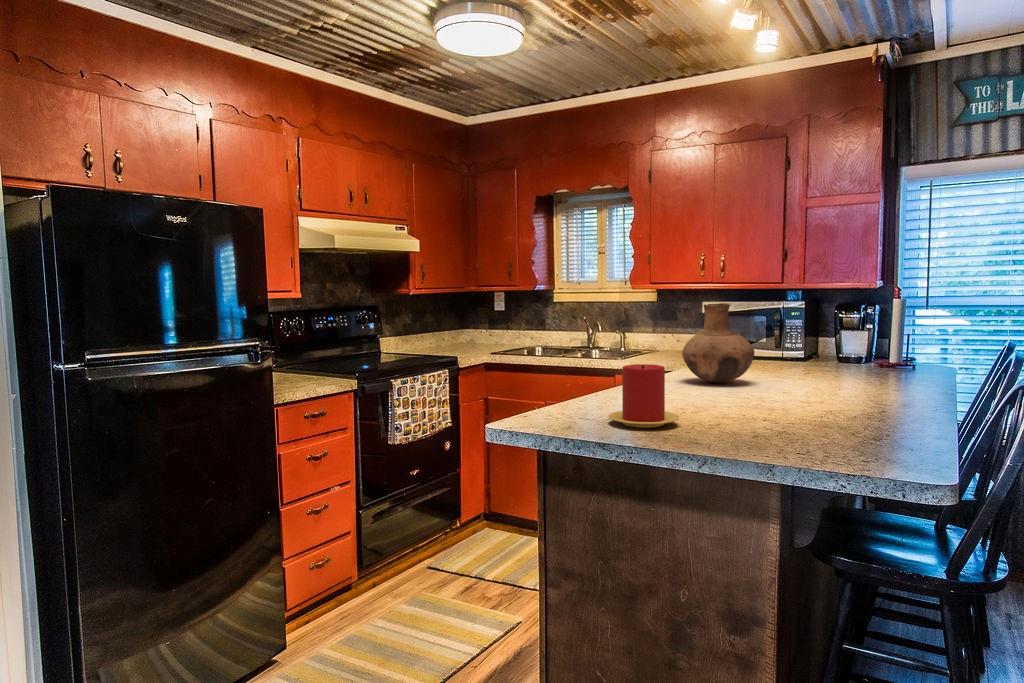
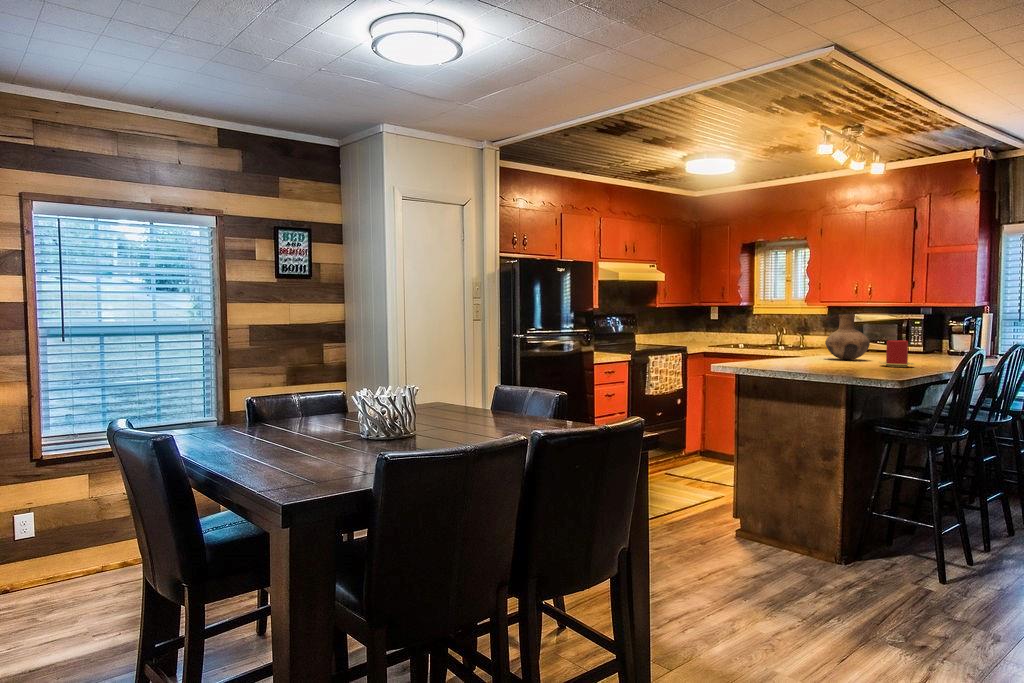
candle: present [609,364,679,428] -> present [880,340,914,367]

